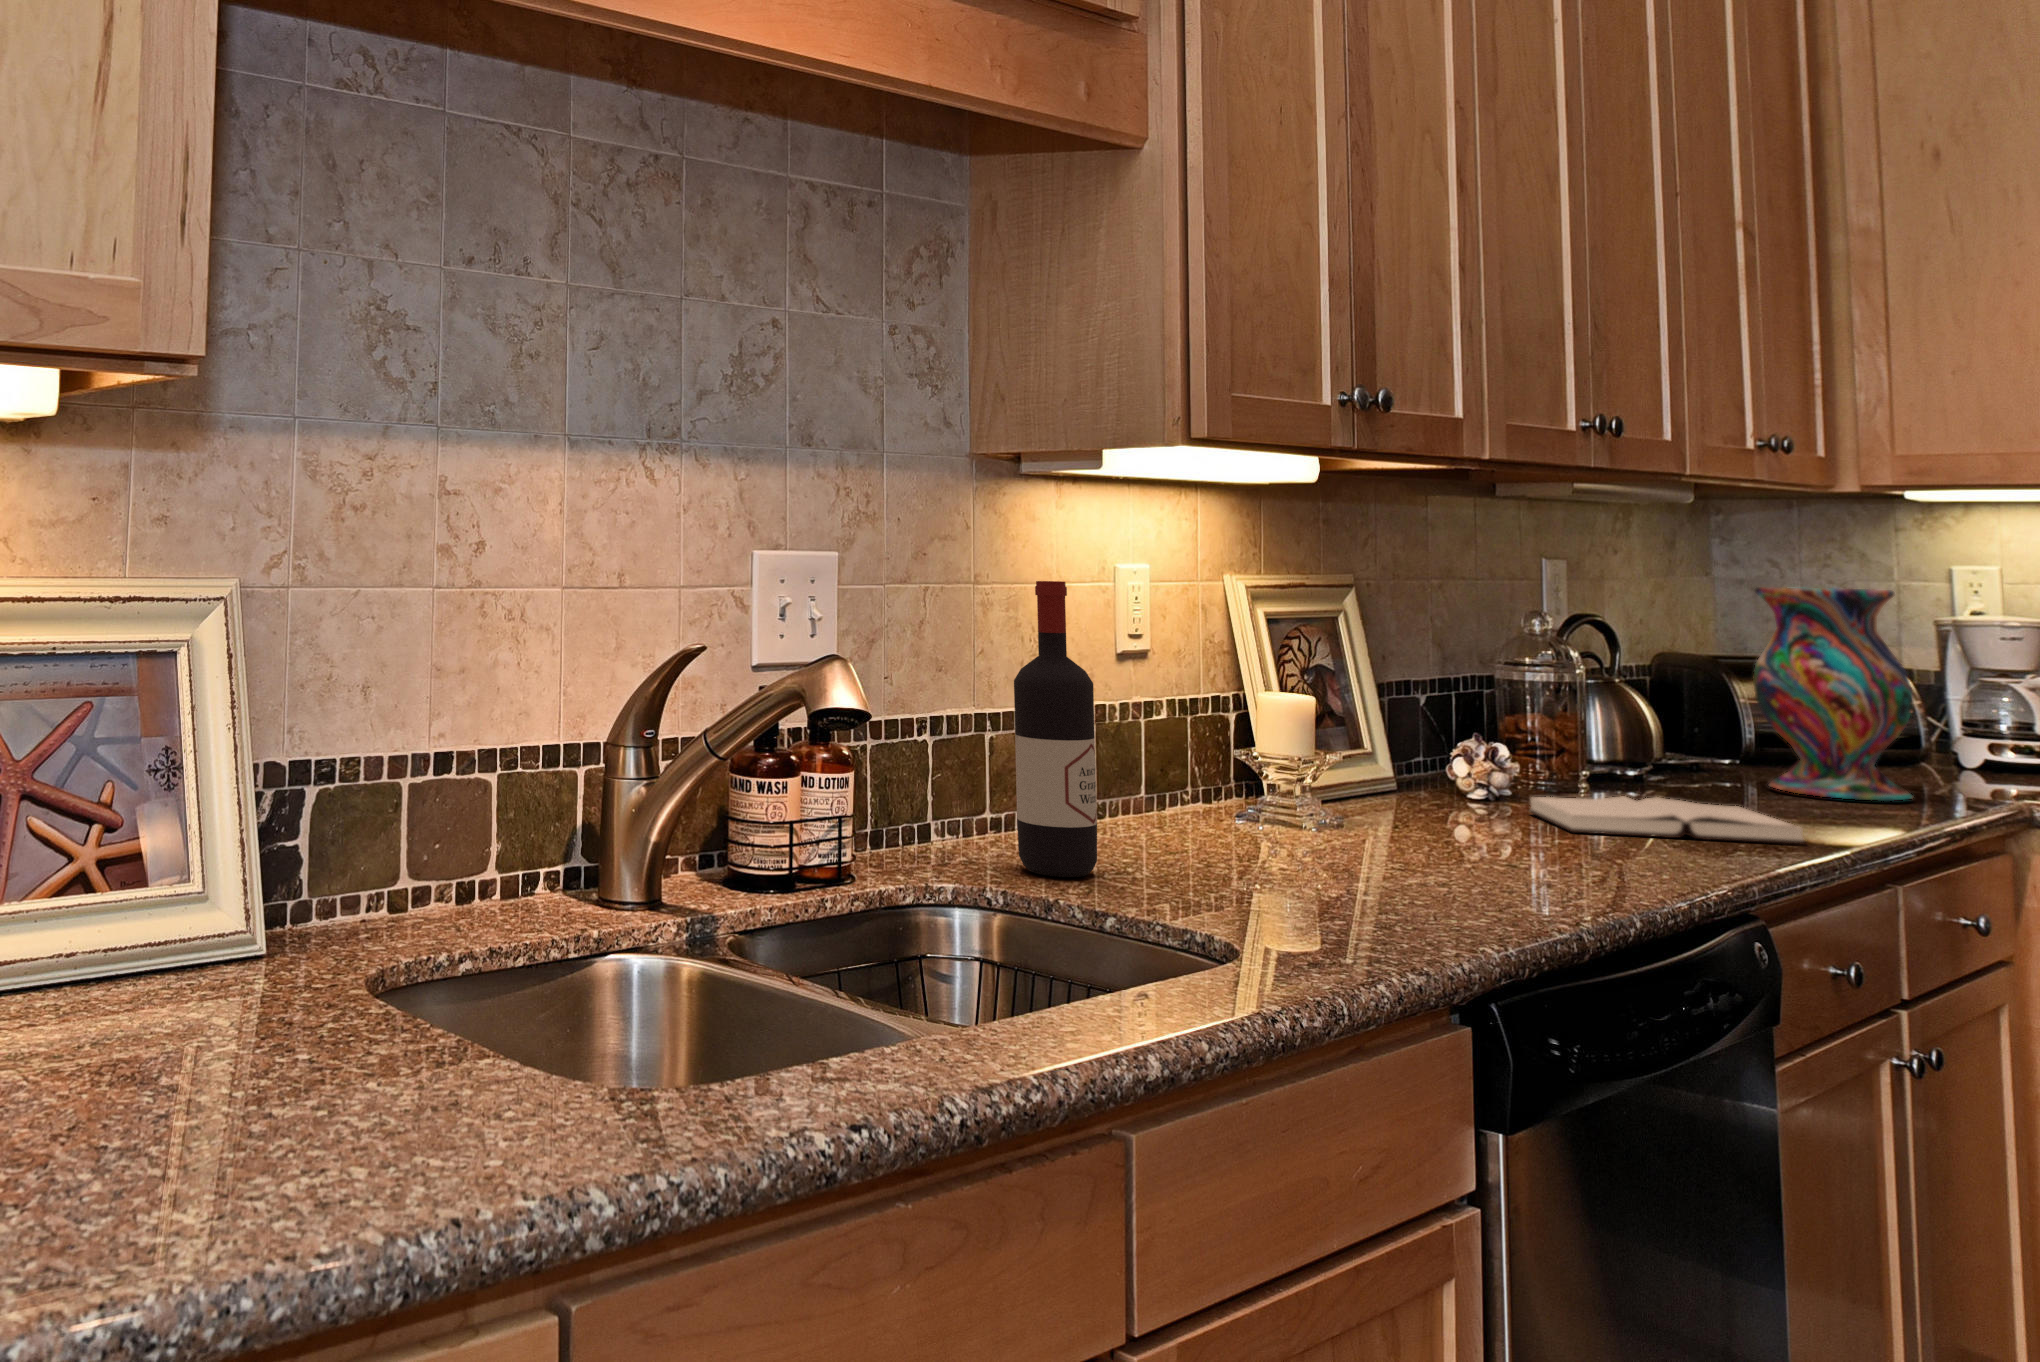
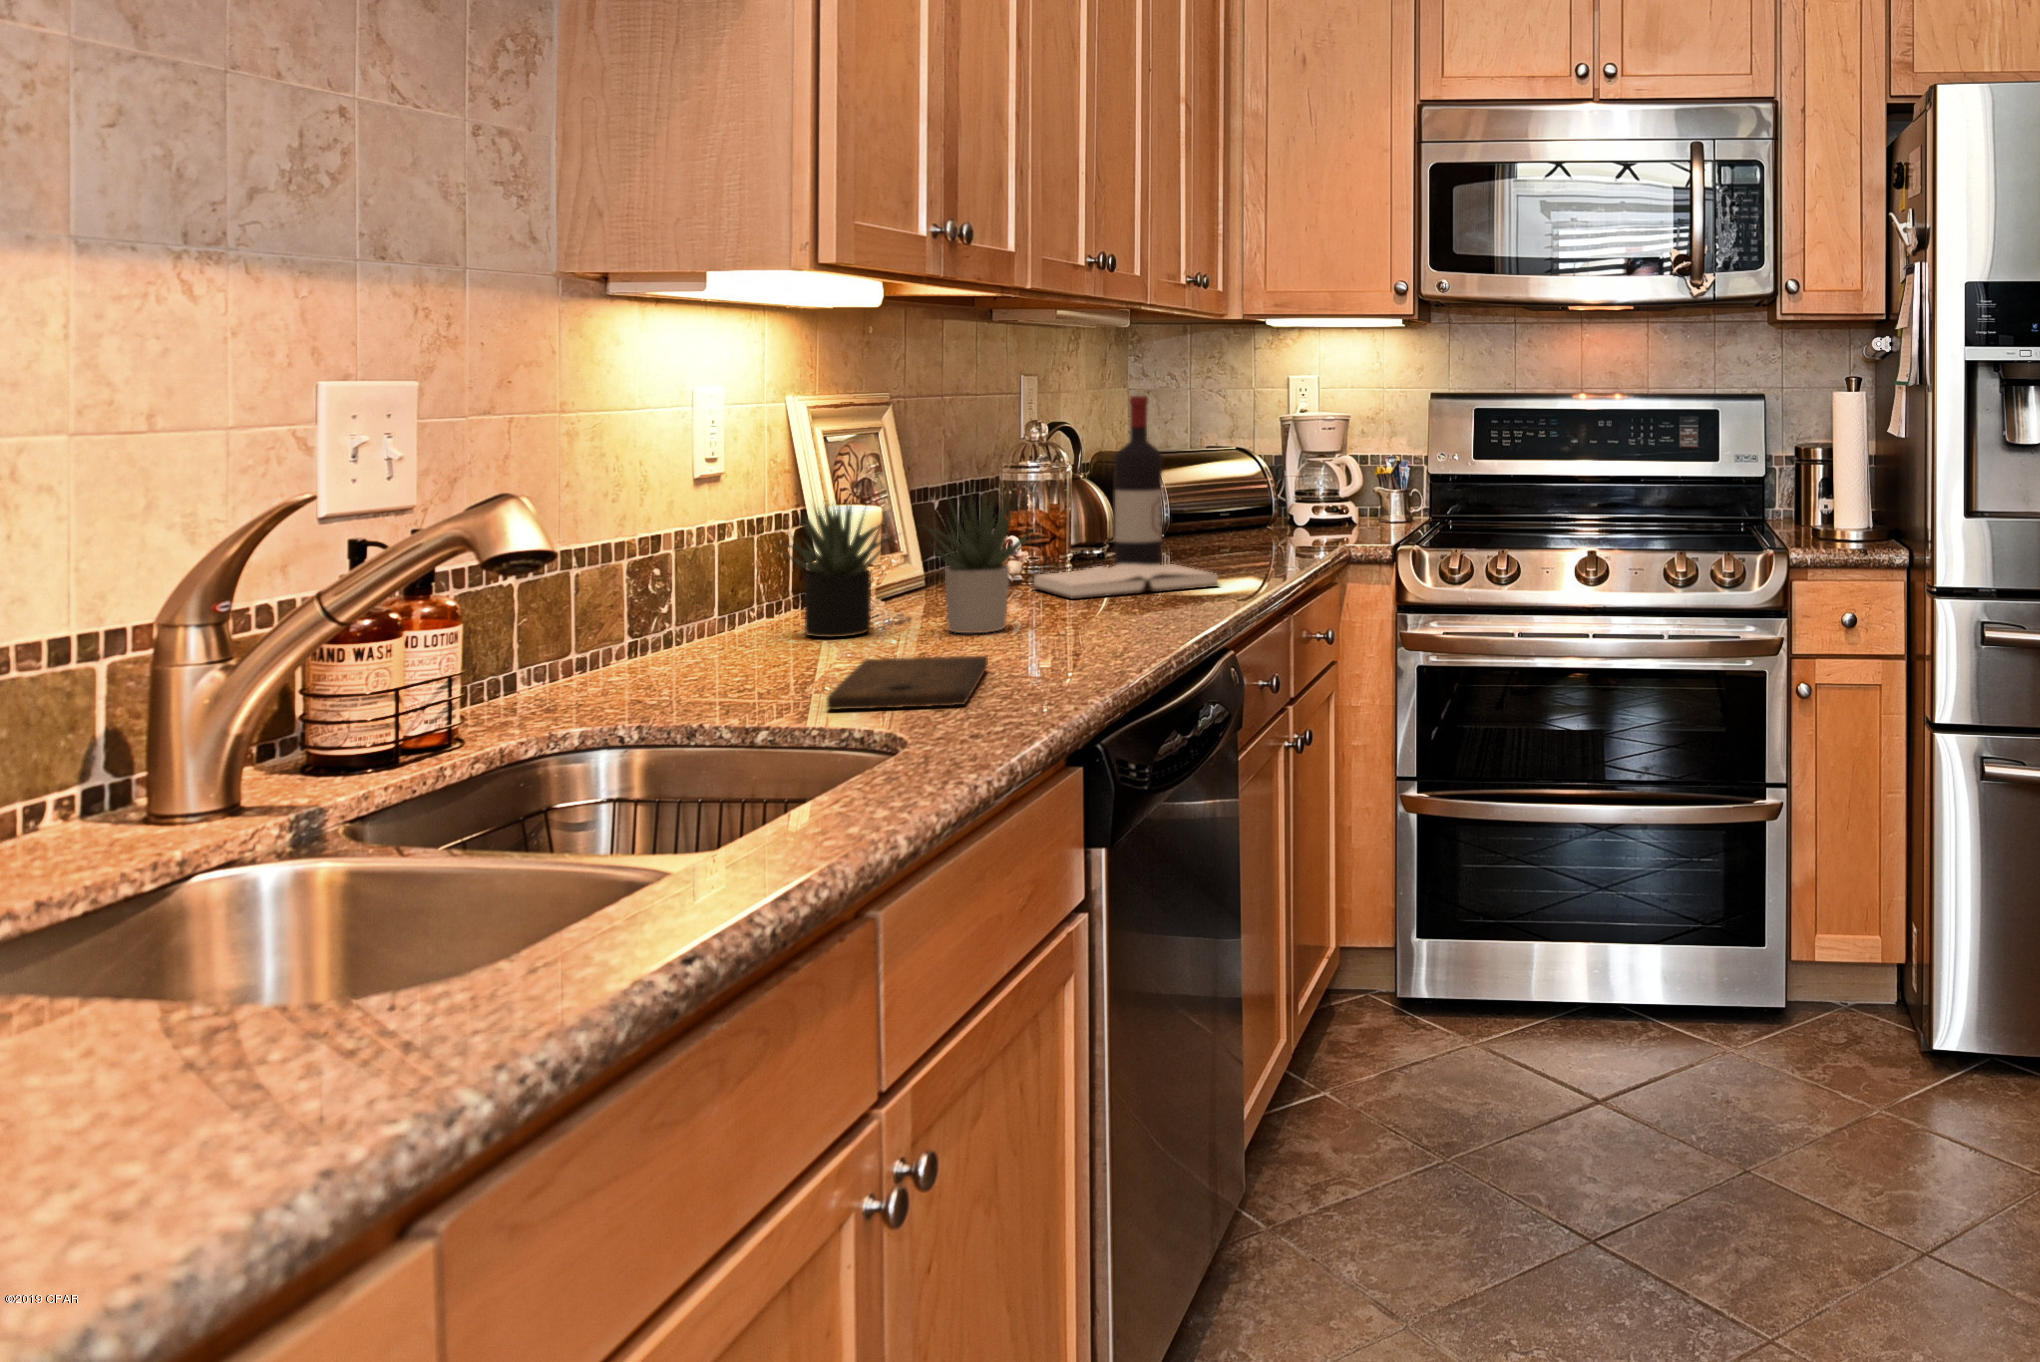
wine bottle: present [1014,581,1097,877] -> present [1115,396,1162,565]
vase: present [1753,587,1912,801] -> none [1170,393,1265,551]
succulent plant: none [1188,678,1506,856] -> present [775,493,1035,637]
cutting board: none [1186,863,1399,934] -> present [827,656,988,710]

